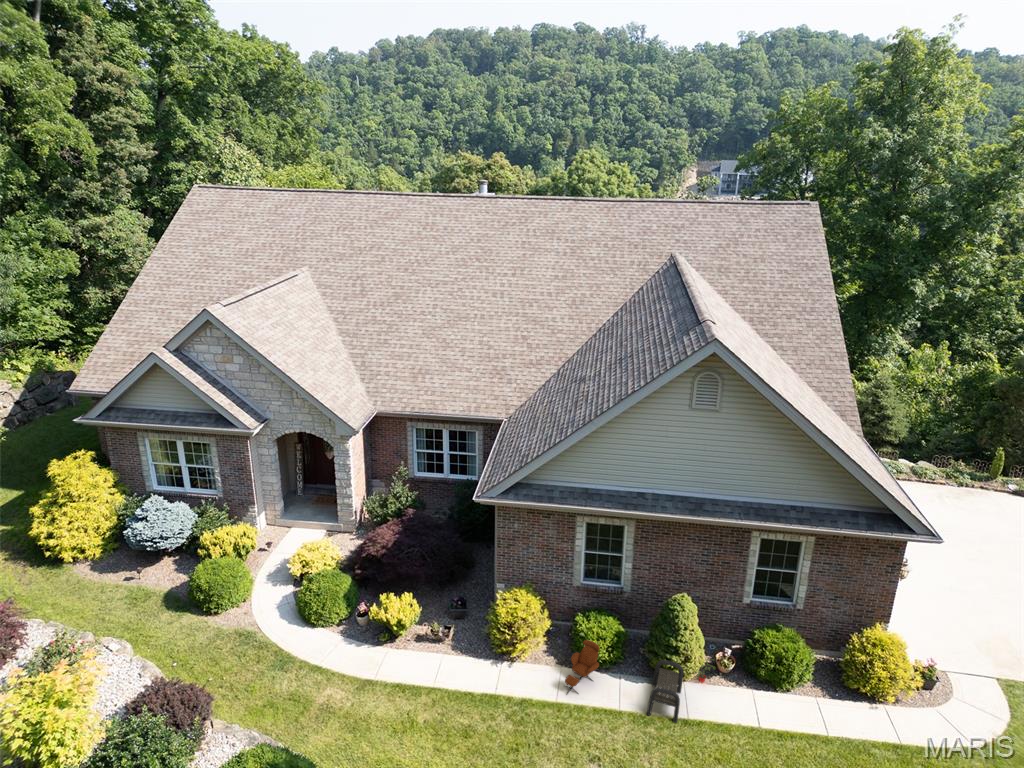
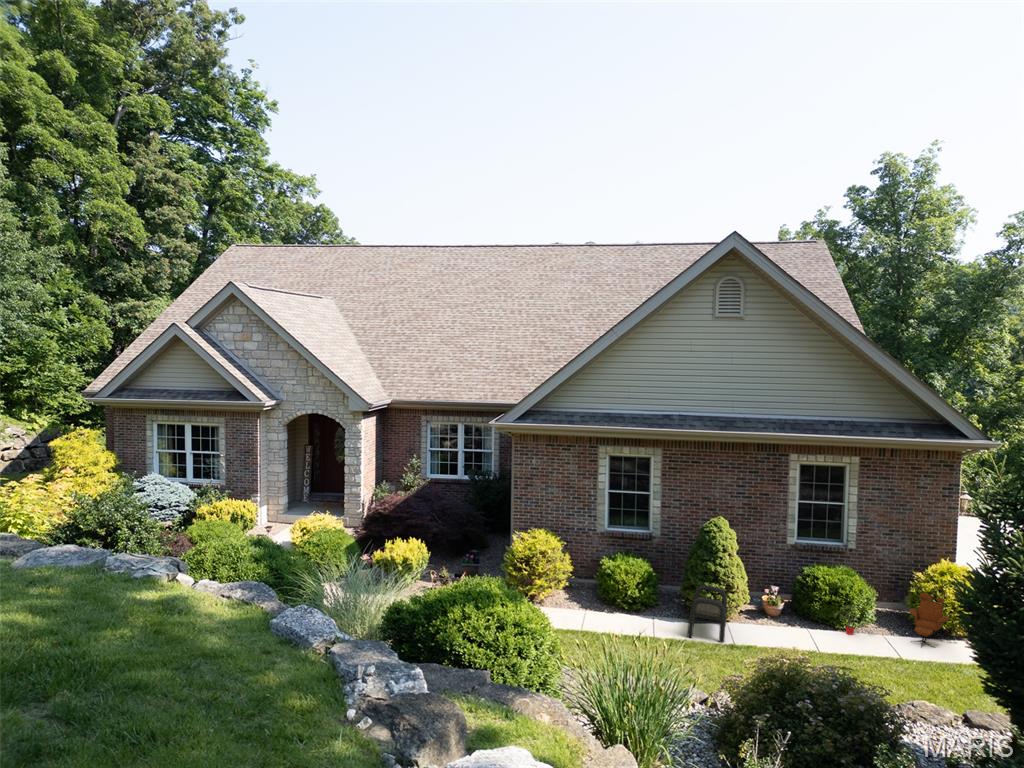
lounge chair: present [565,640,600,691] -> present [910,593,949,646]
potted plant: present [695,659,715,683] -> present [834,605,870,635]

